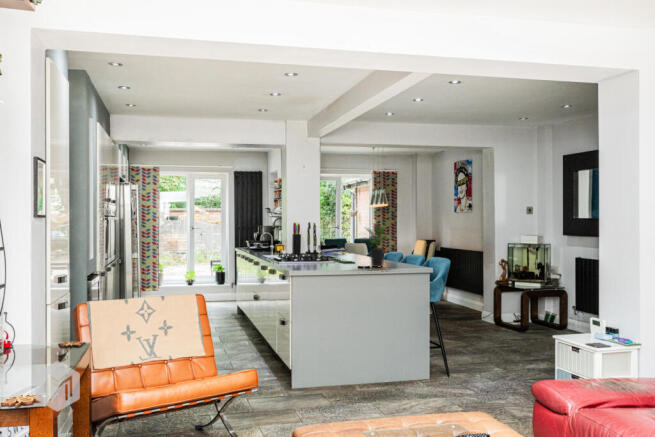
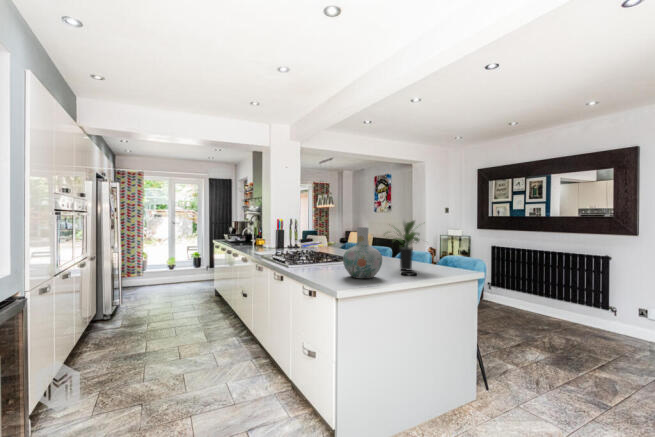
vase: none [312,230,343,269] -> present [343,227,382,279]

